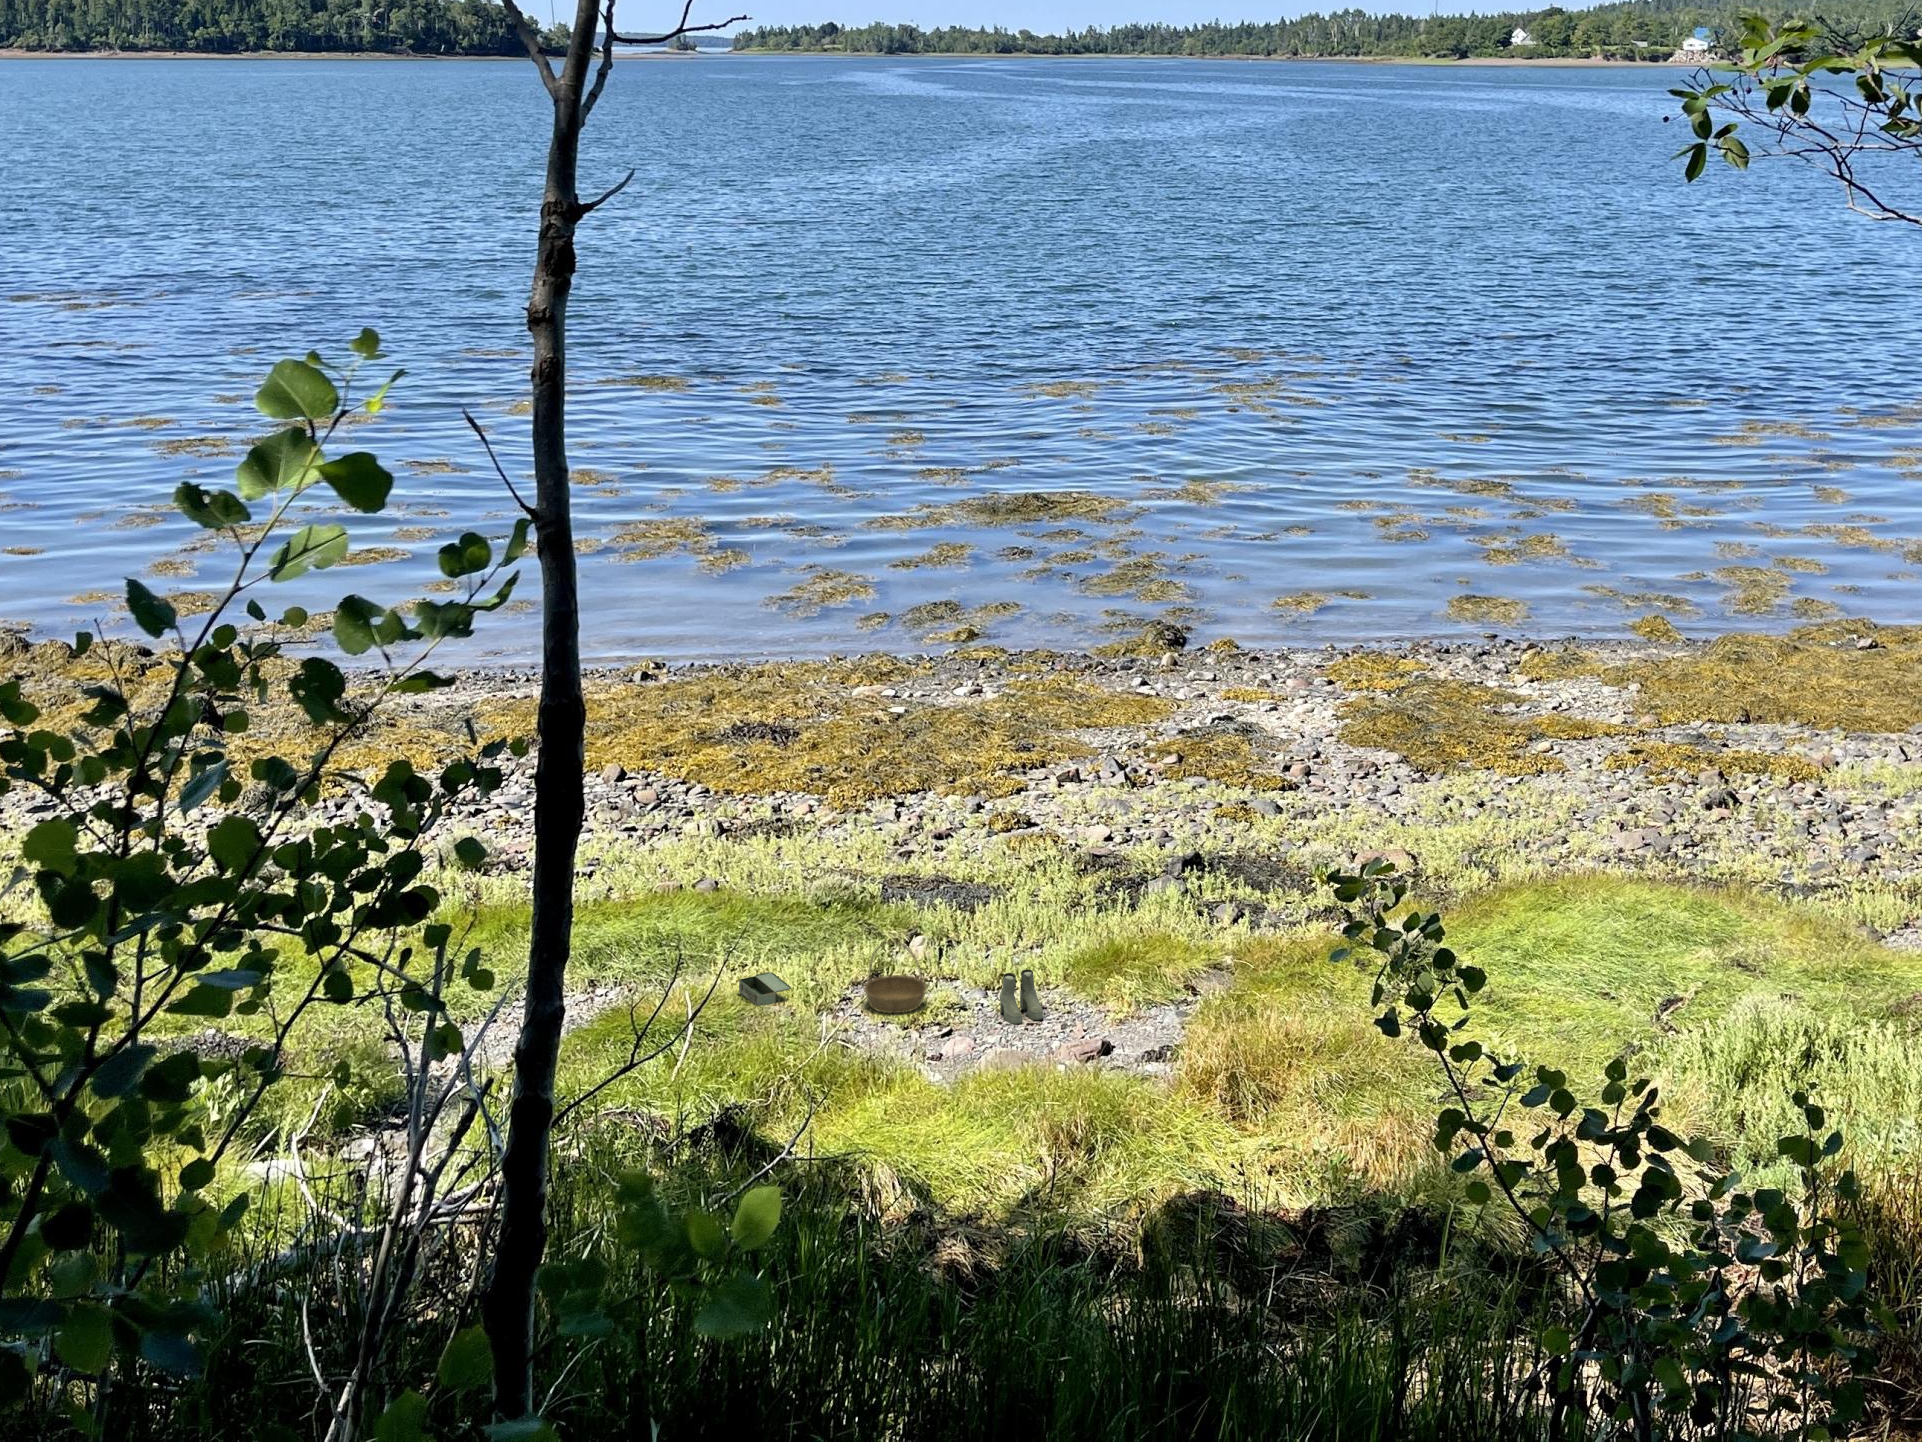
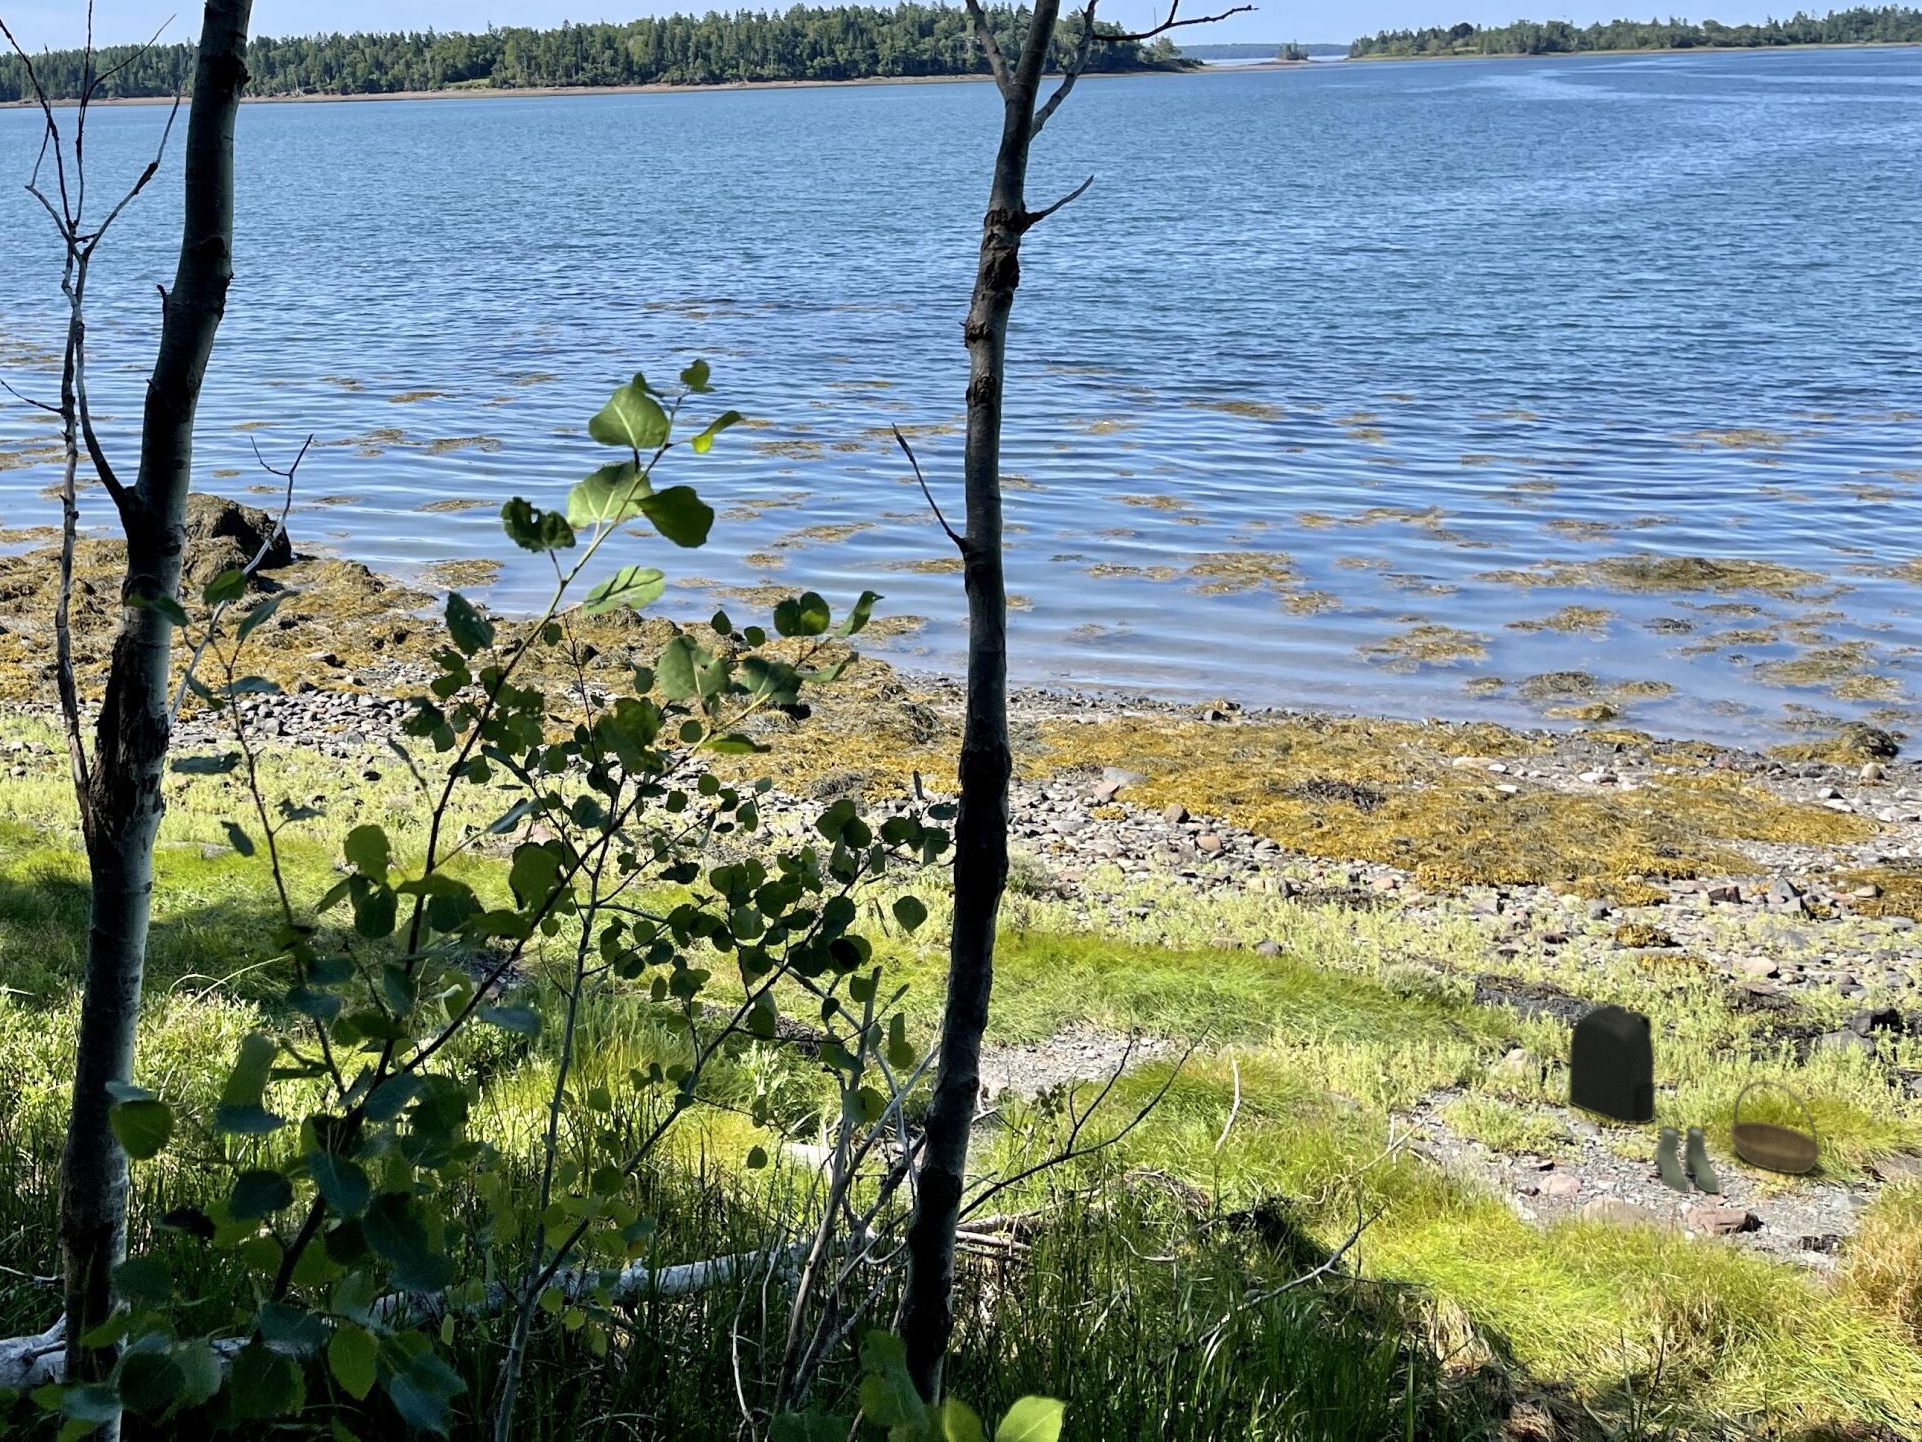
backpack: none [941,881,1004,981] -> present [1569,1003,1655,1124]
basket: present [864,940,927,1013] -> present [1730,1081,1821,1173]
toolbox: present [739,972,791,1006] -> none [1312,1061,1376,1100]

